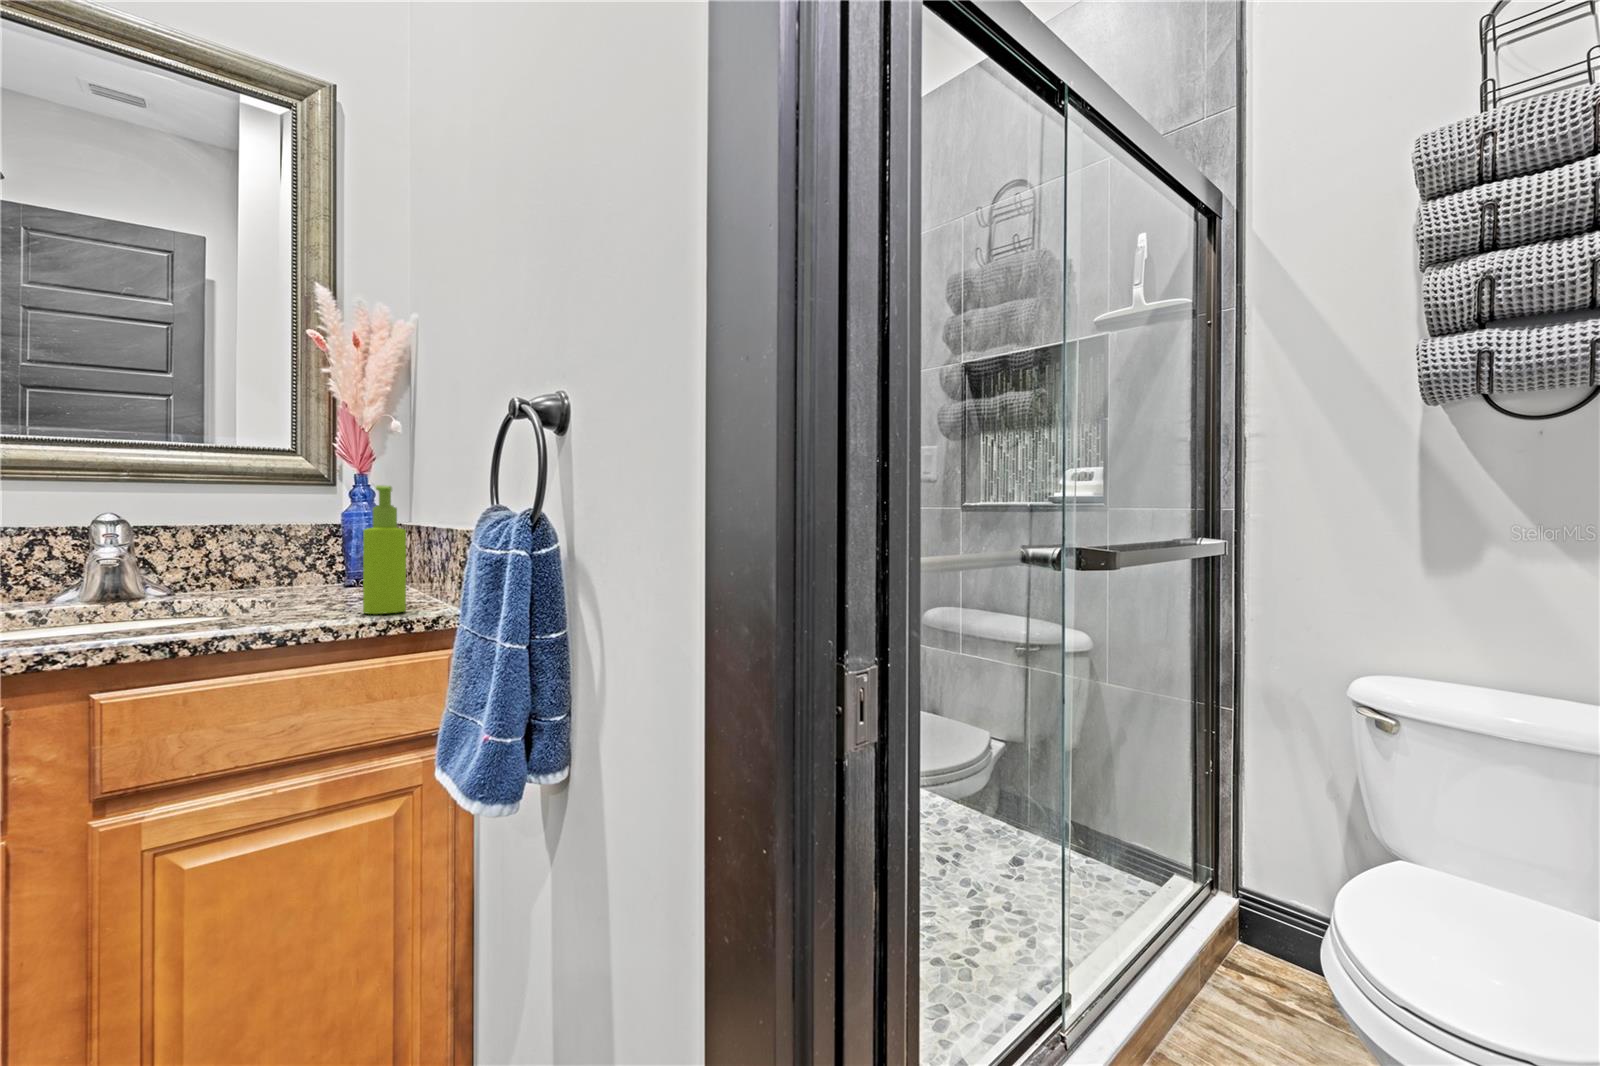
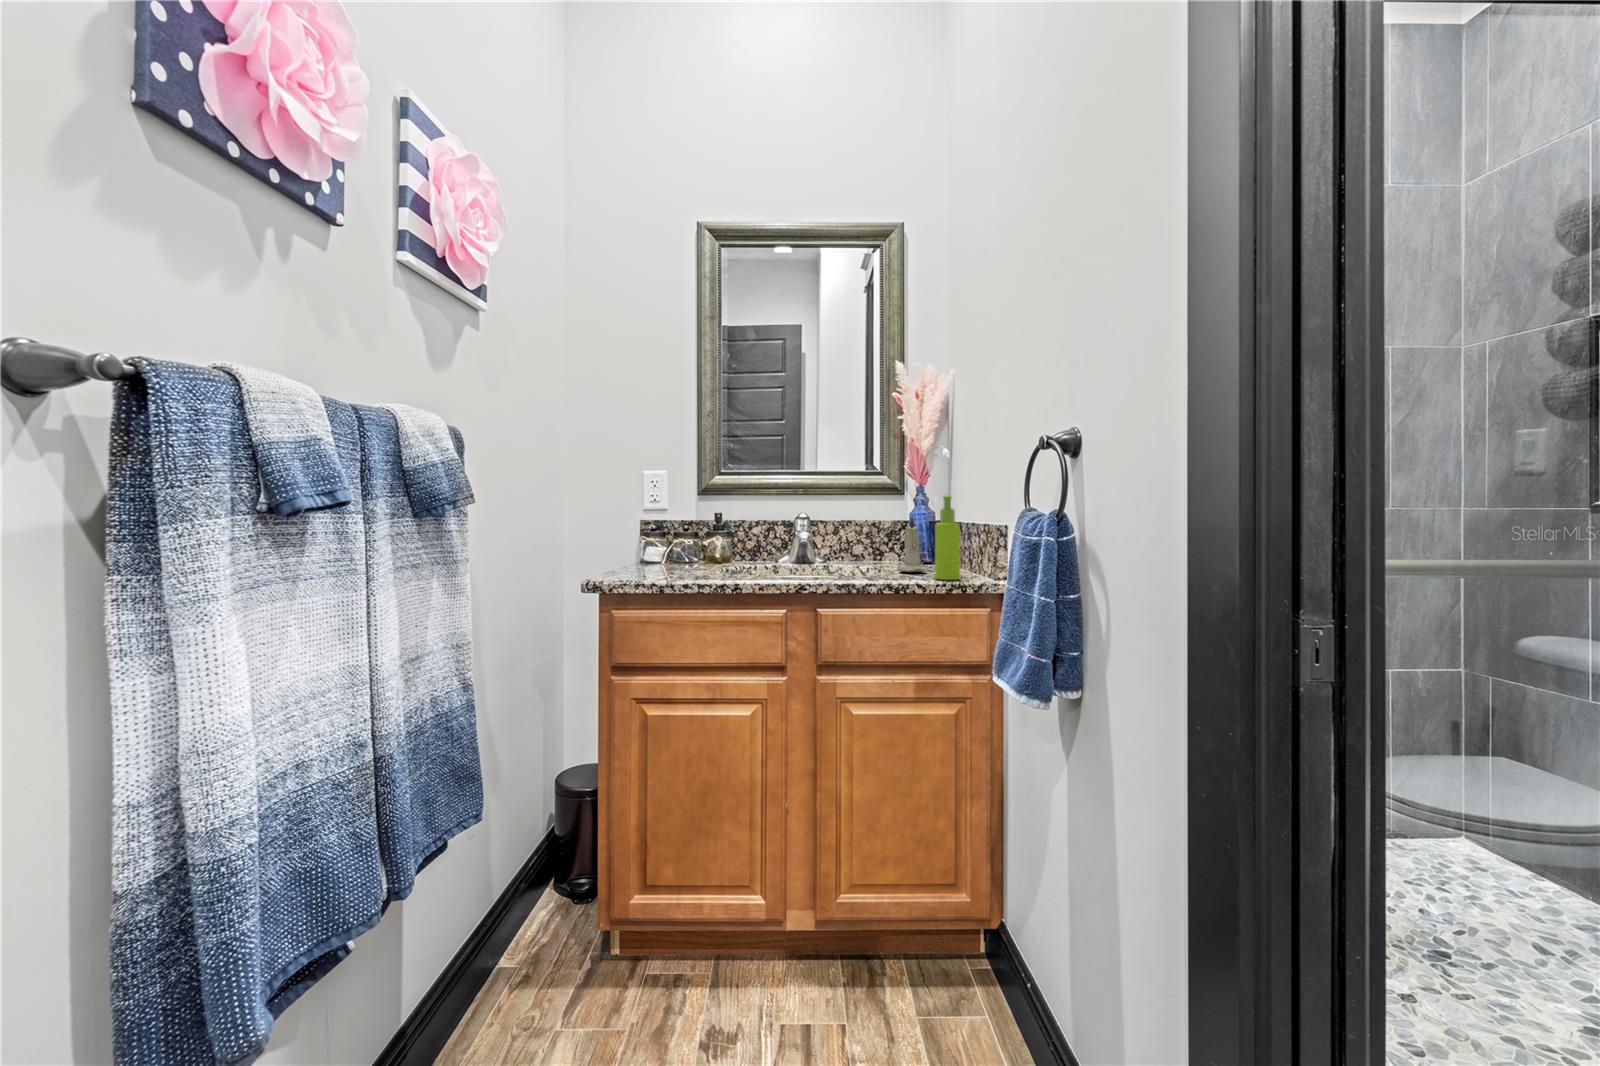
candle: none [305,515,360,603] -> present [898,516,928,572]

